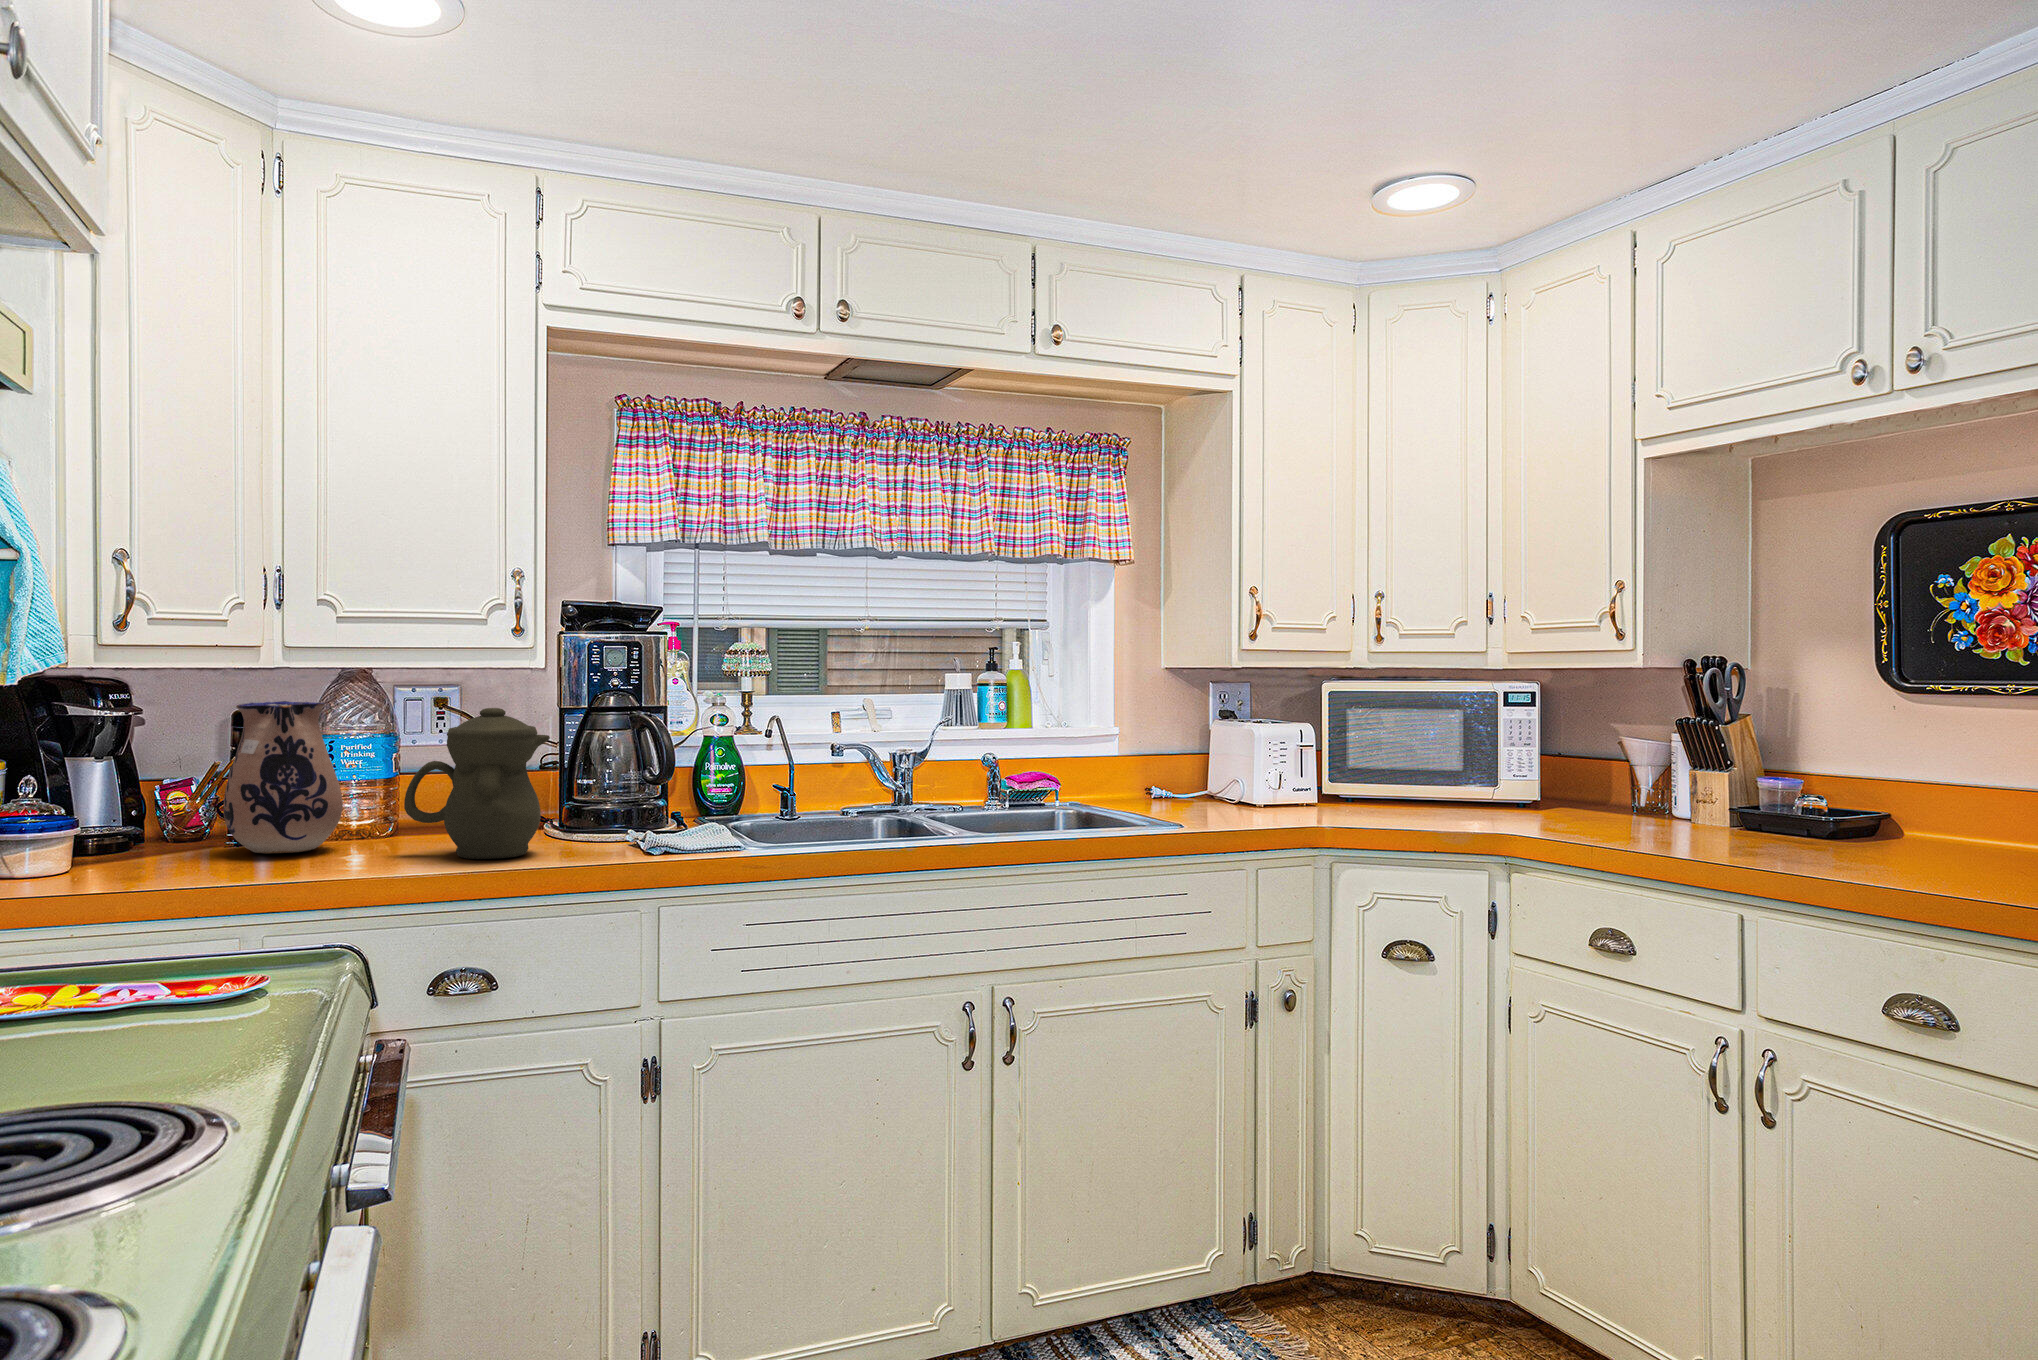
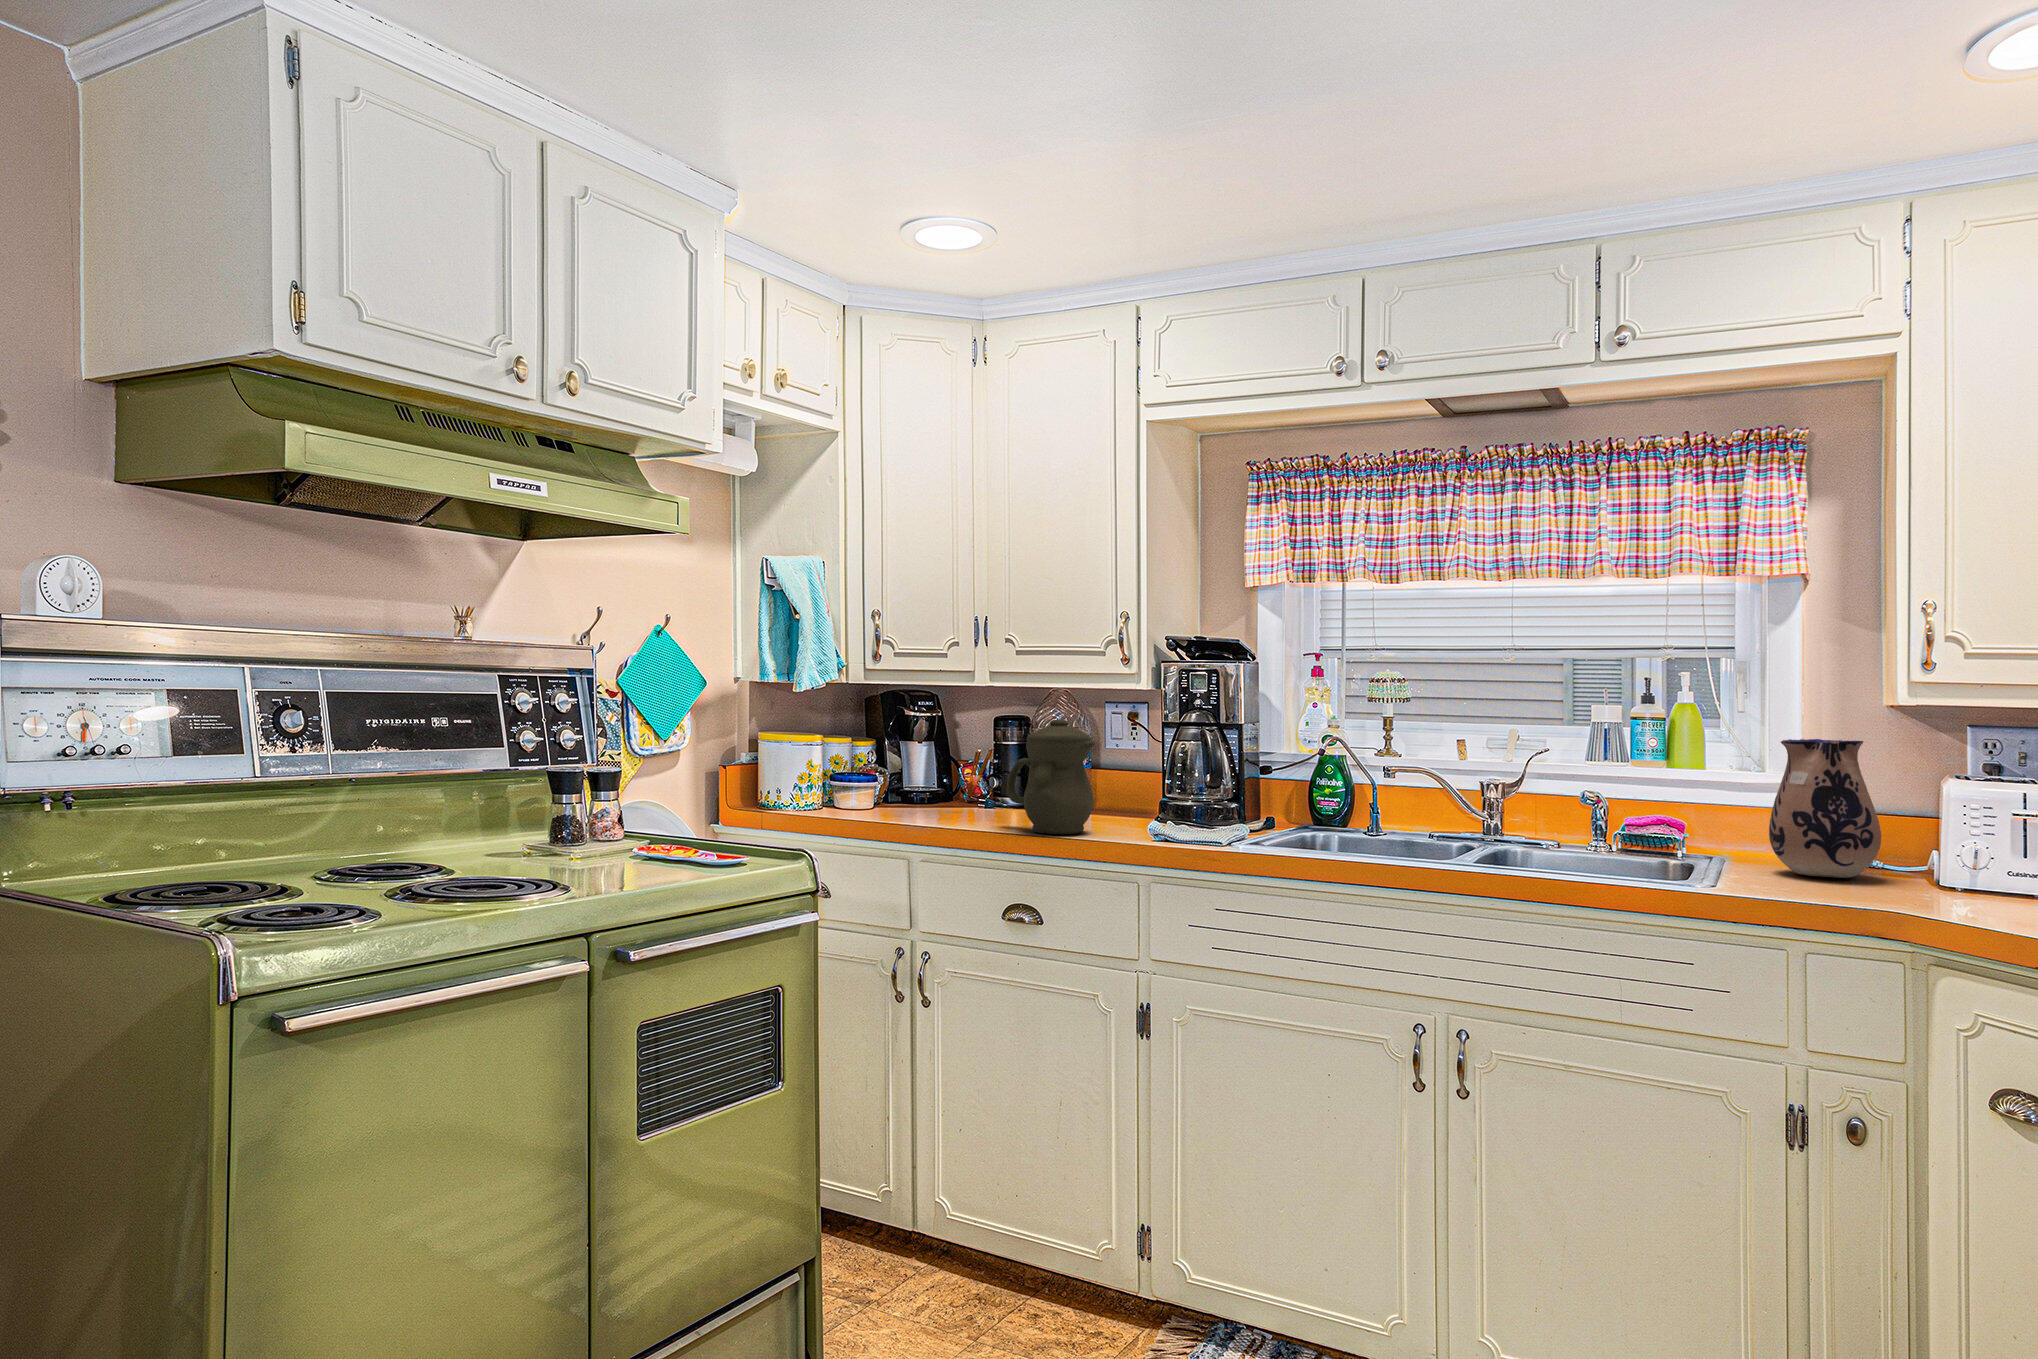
ceramic pitcher: present [223,701,343,854] -> present [1769,739,1881,878]

